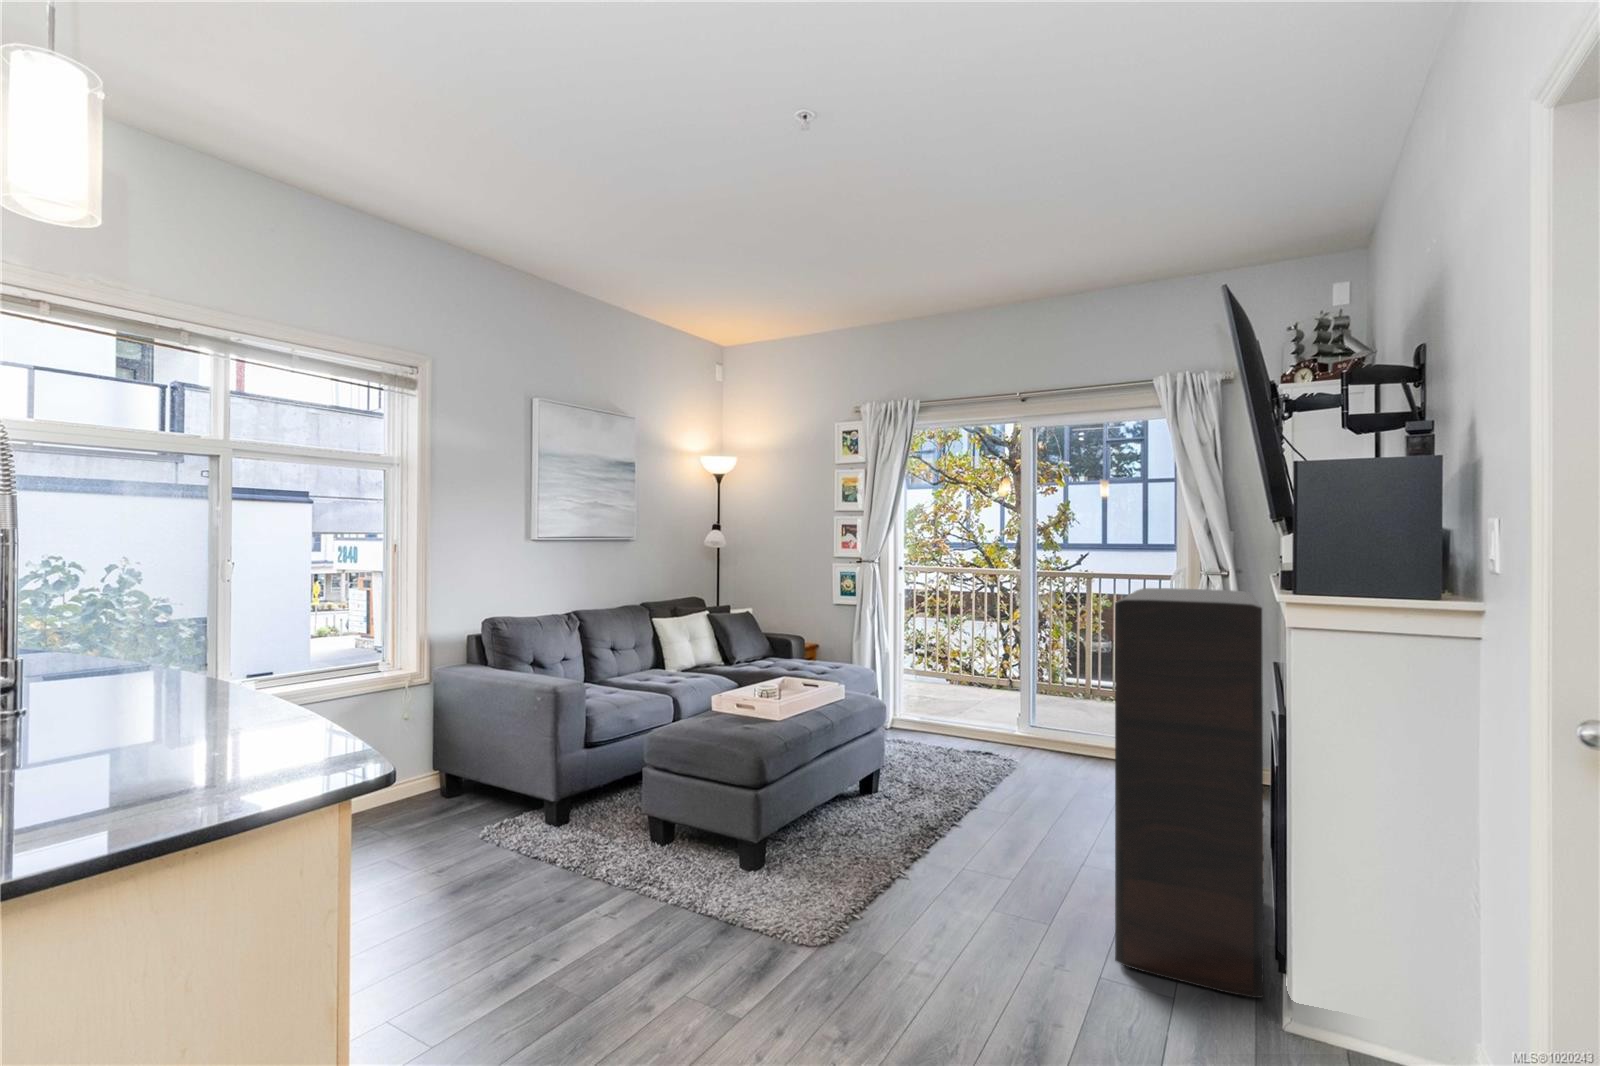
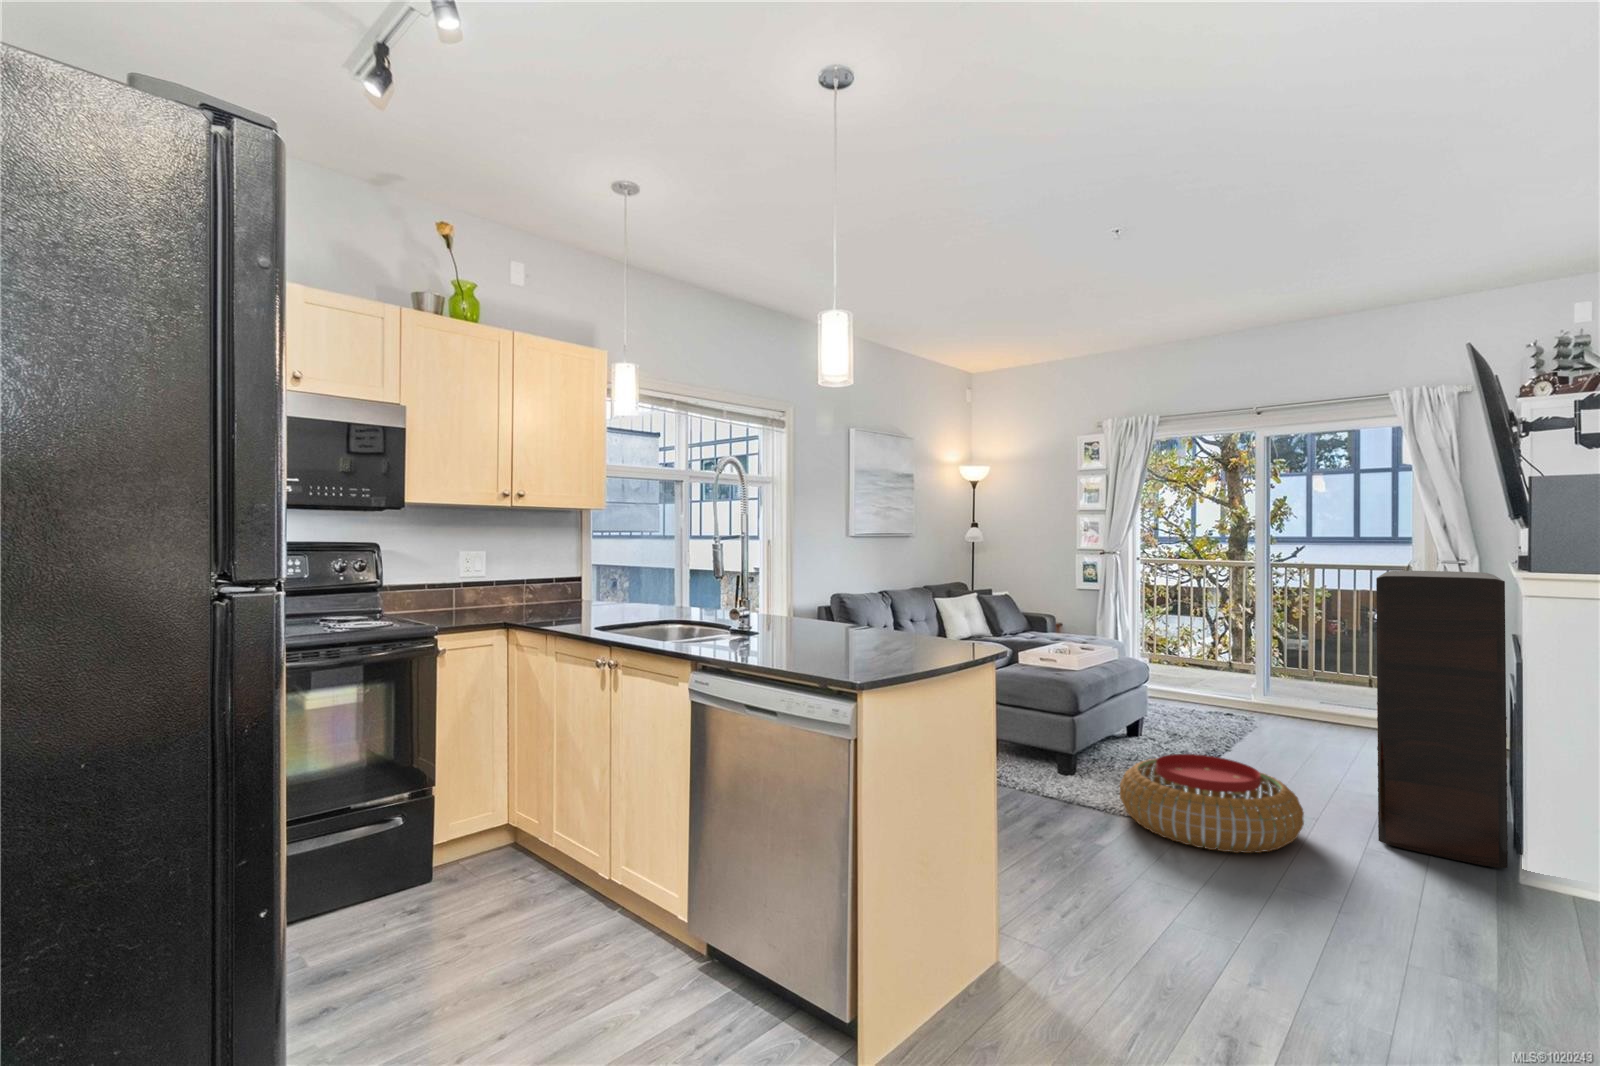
pouf: none [792,845,1023,1010] -> present [1120,754,1304,853]

